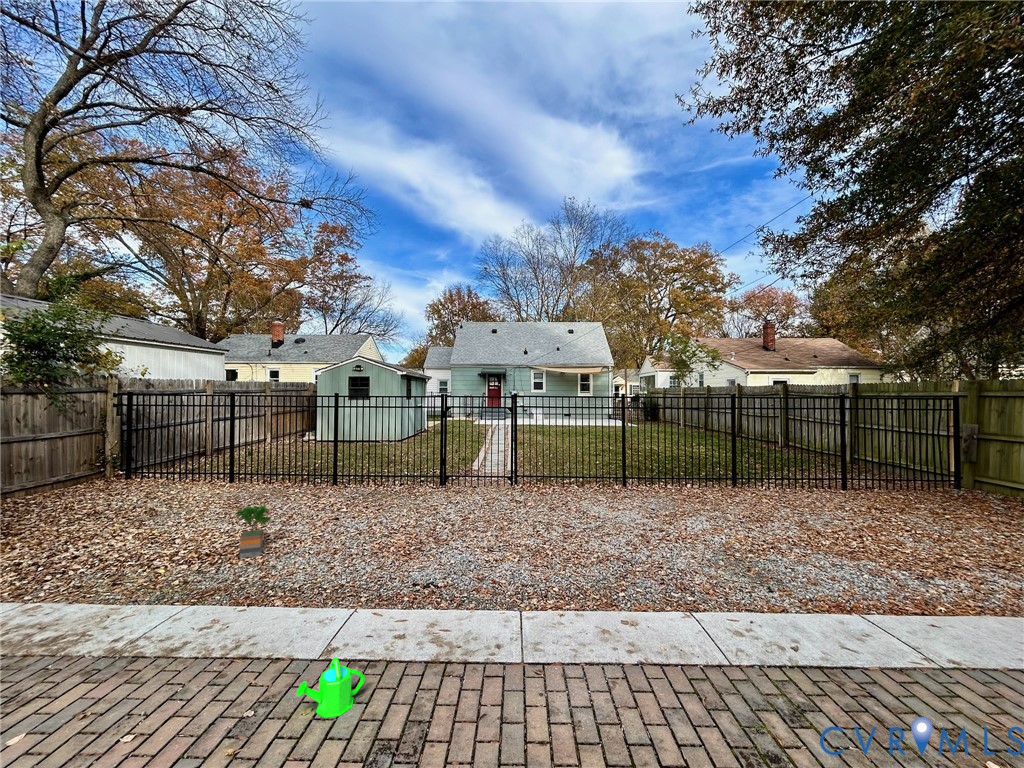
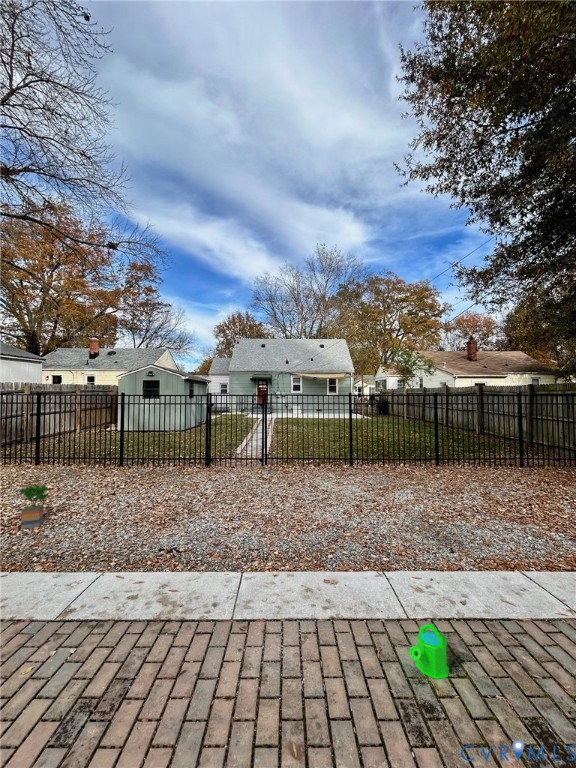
watering can: present [297,657,365,718] -> present [410,623,449,679]

